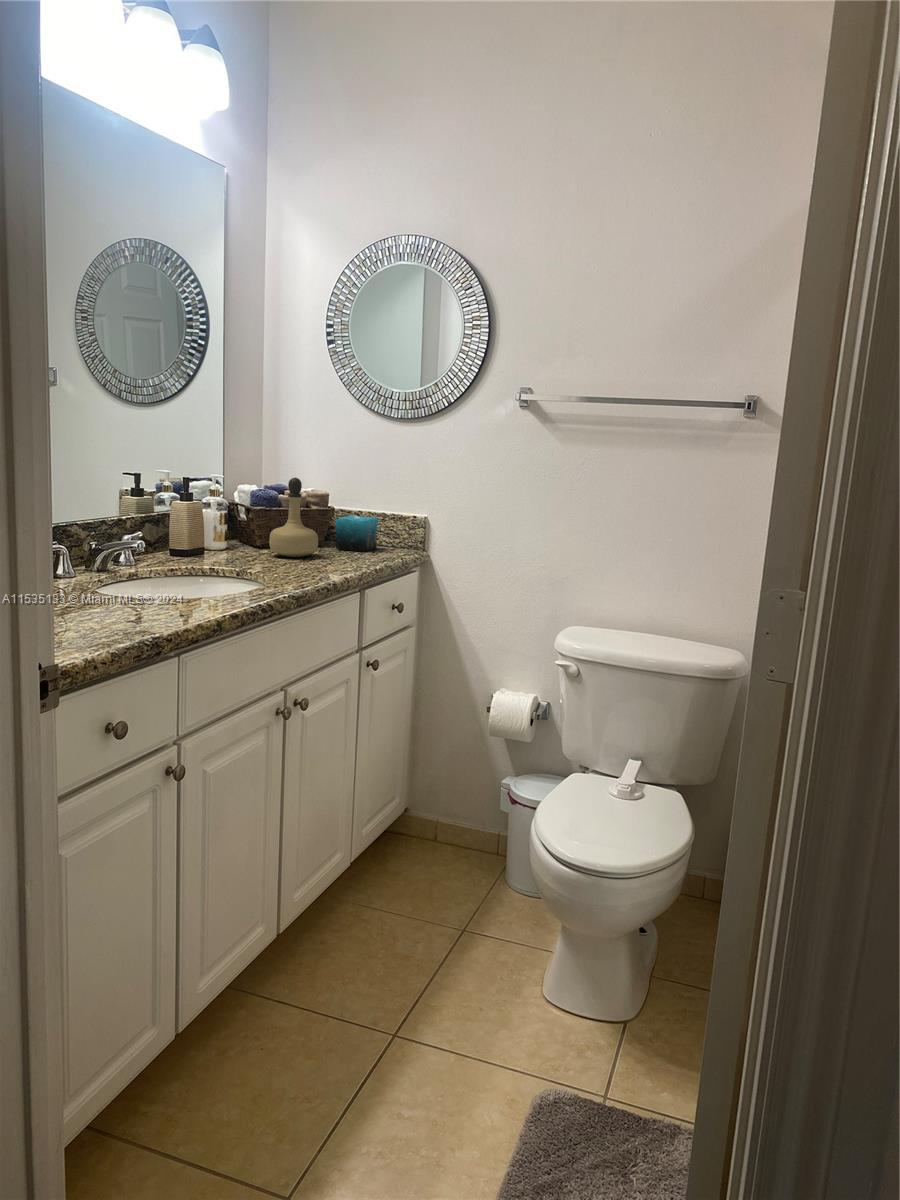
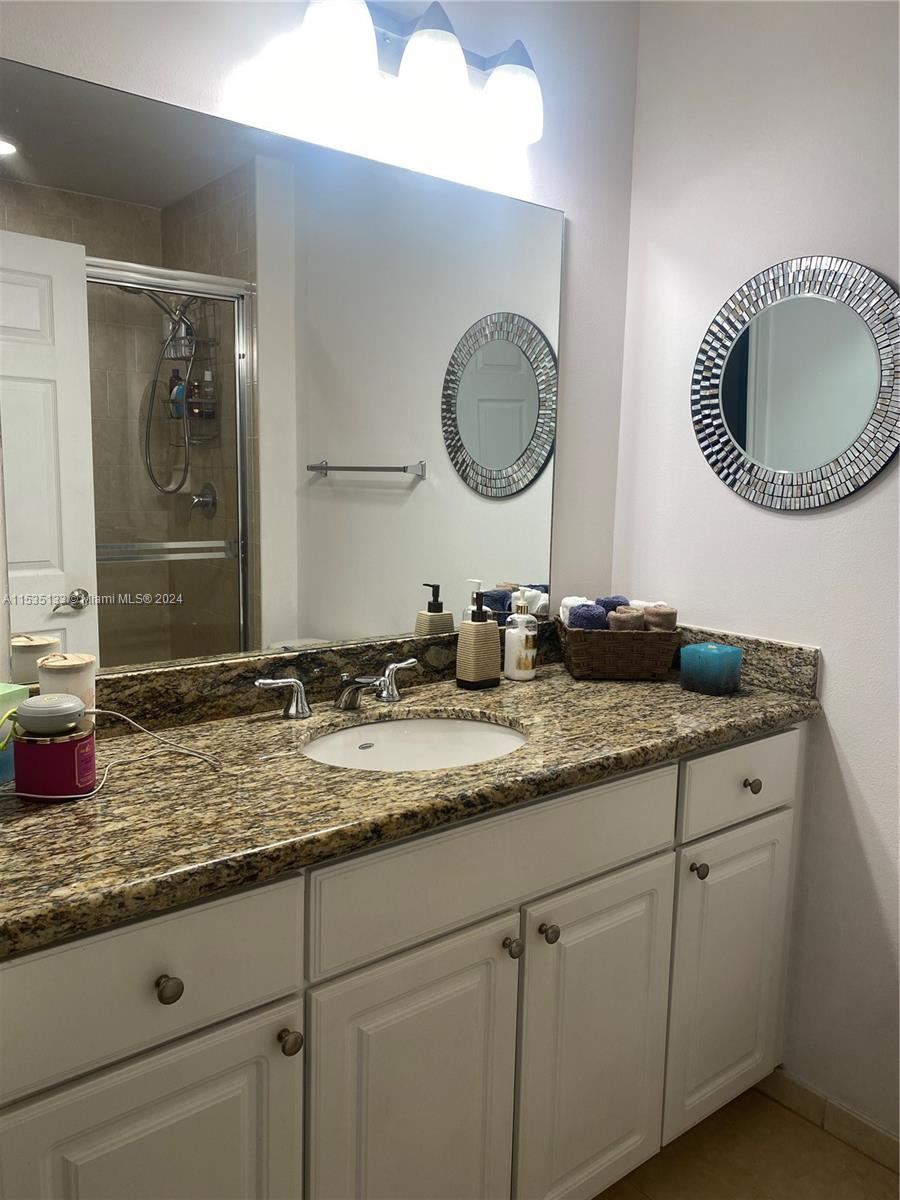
perfume bottle: present [269,478,318,557] -> none [579,594,644,700]

